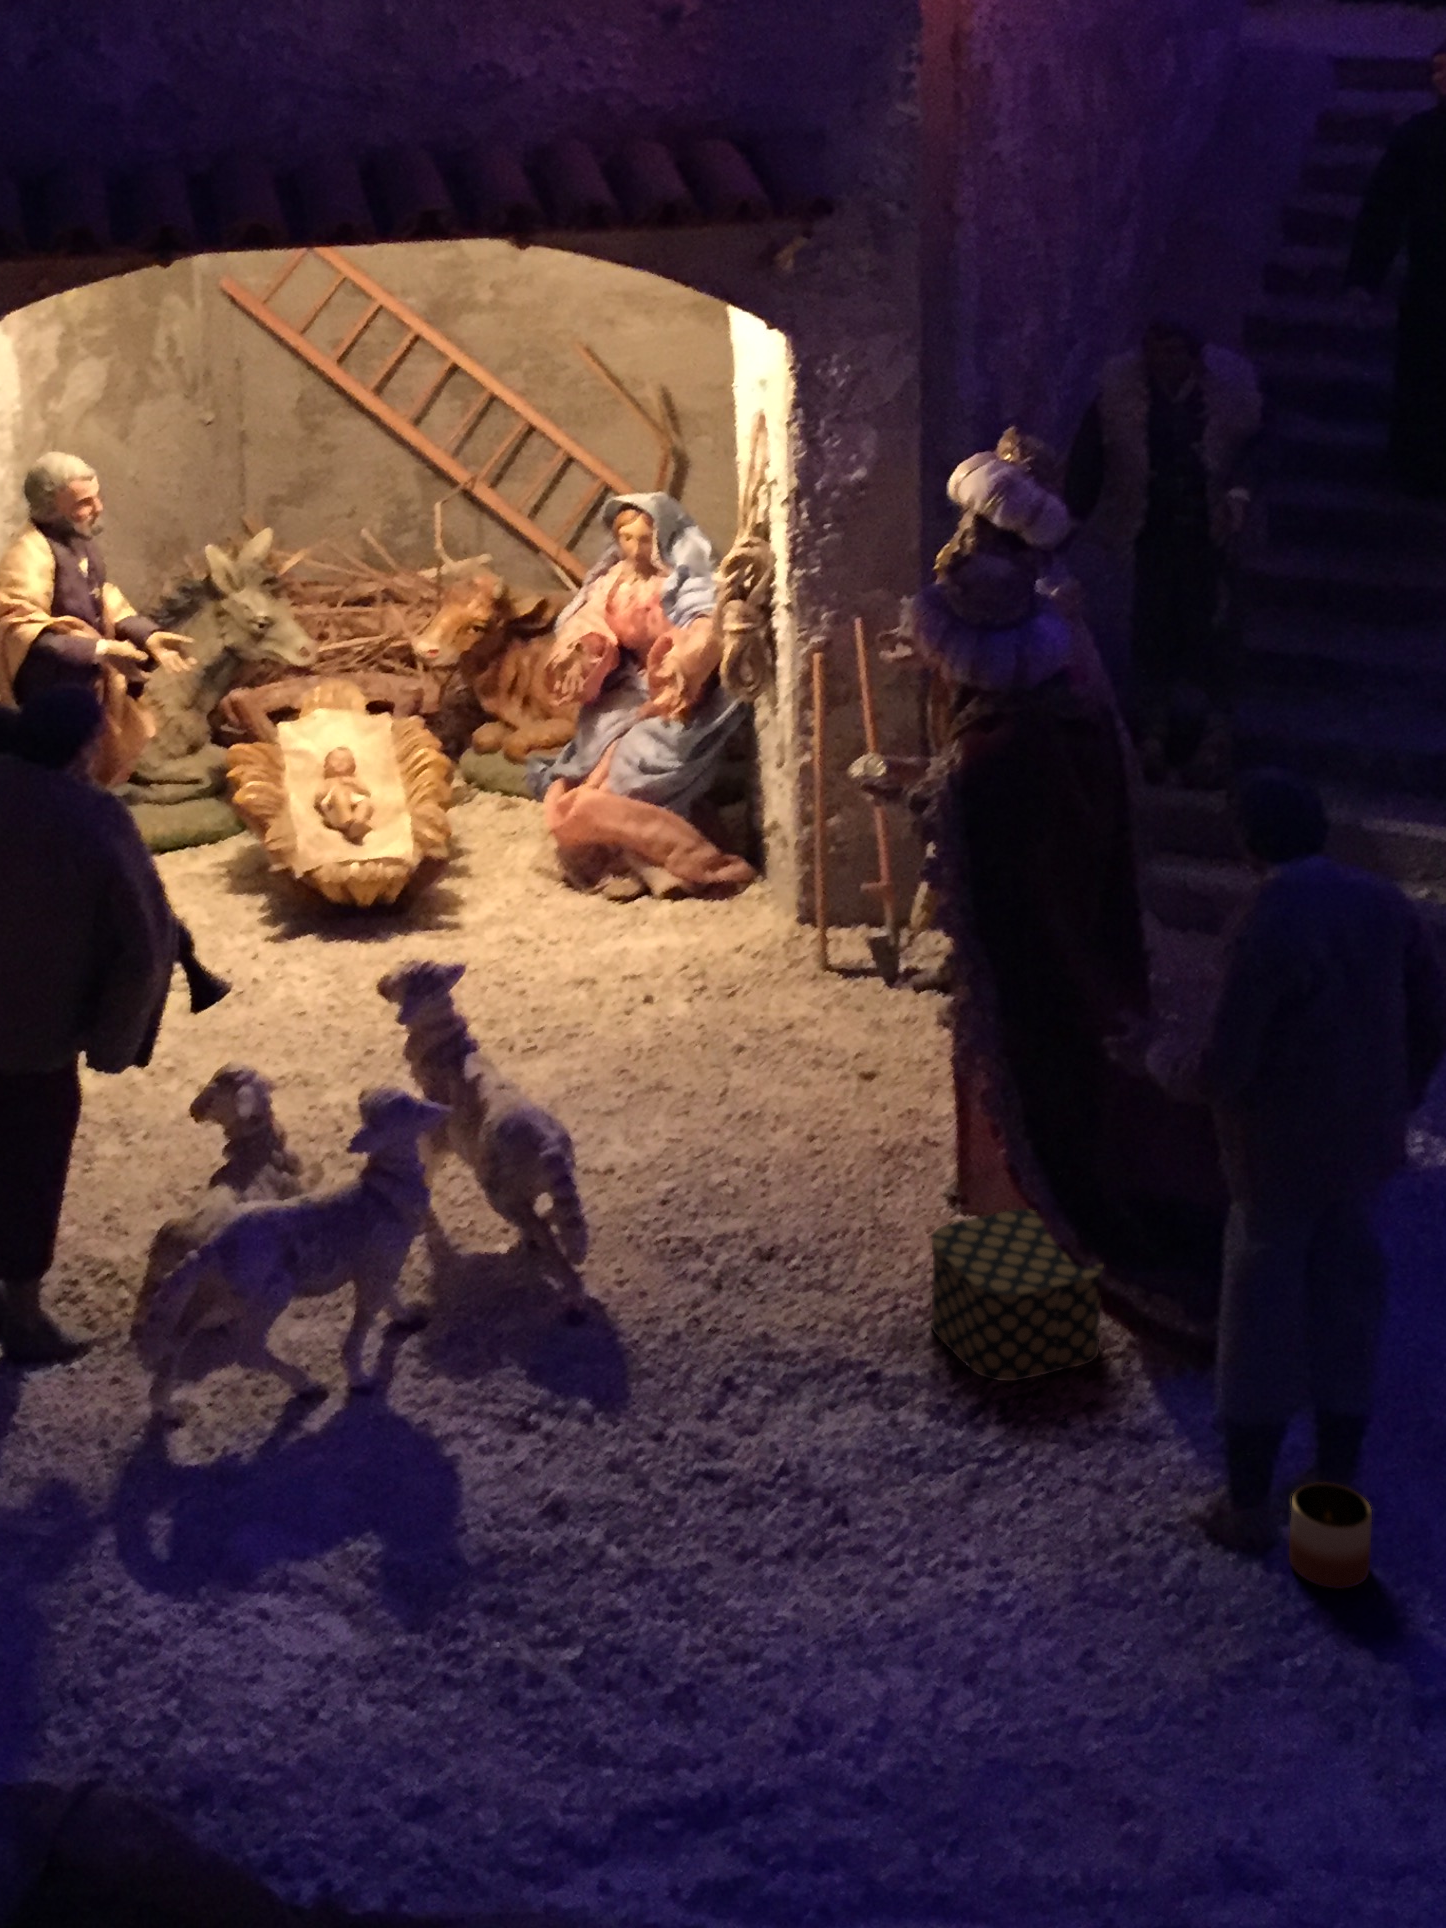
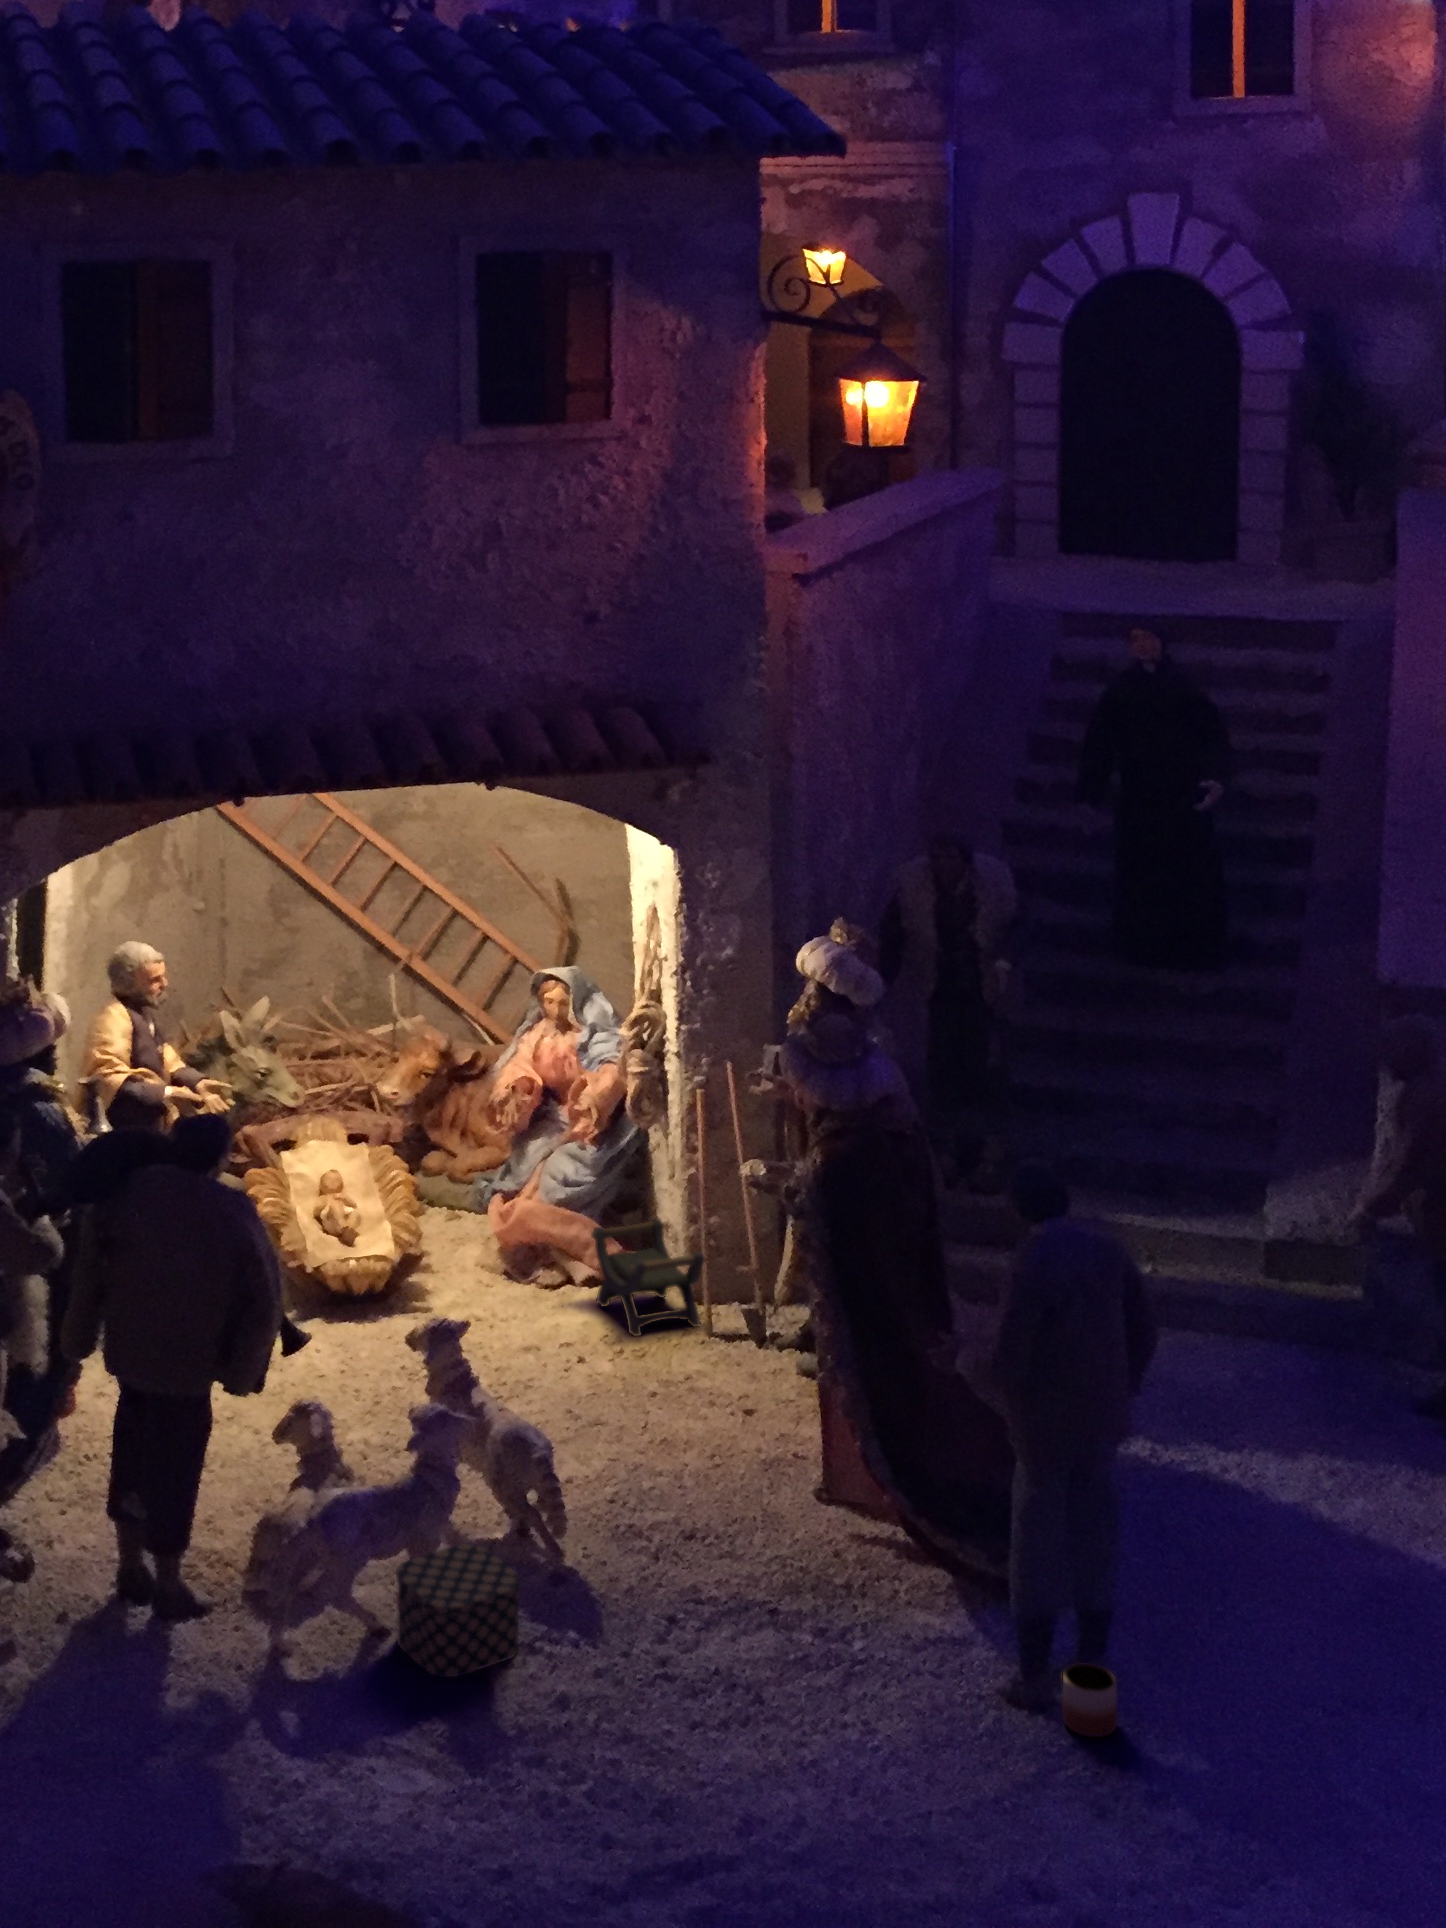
stool: none [669,817,820,971] -> present [591,1218,706,1336]
storage box: present [931,1209,1104,1381] -> present [396,1544,520,1677]

